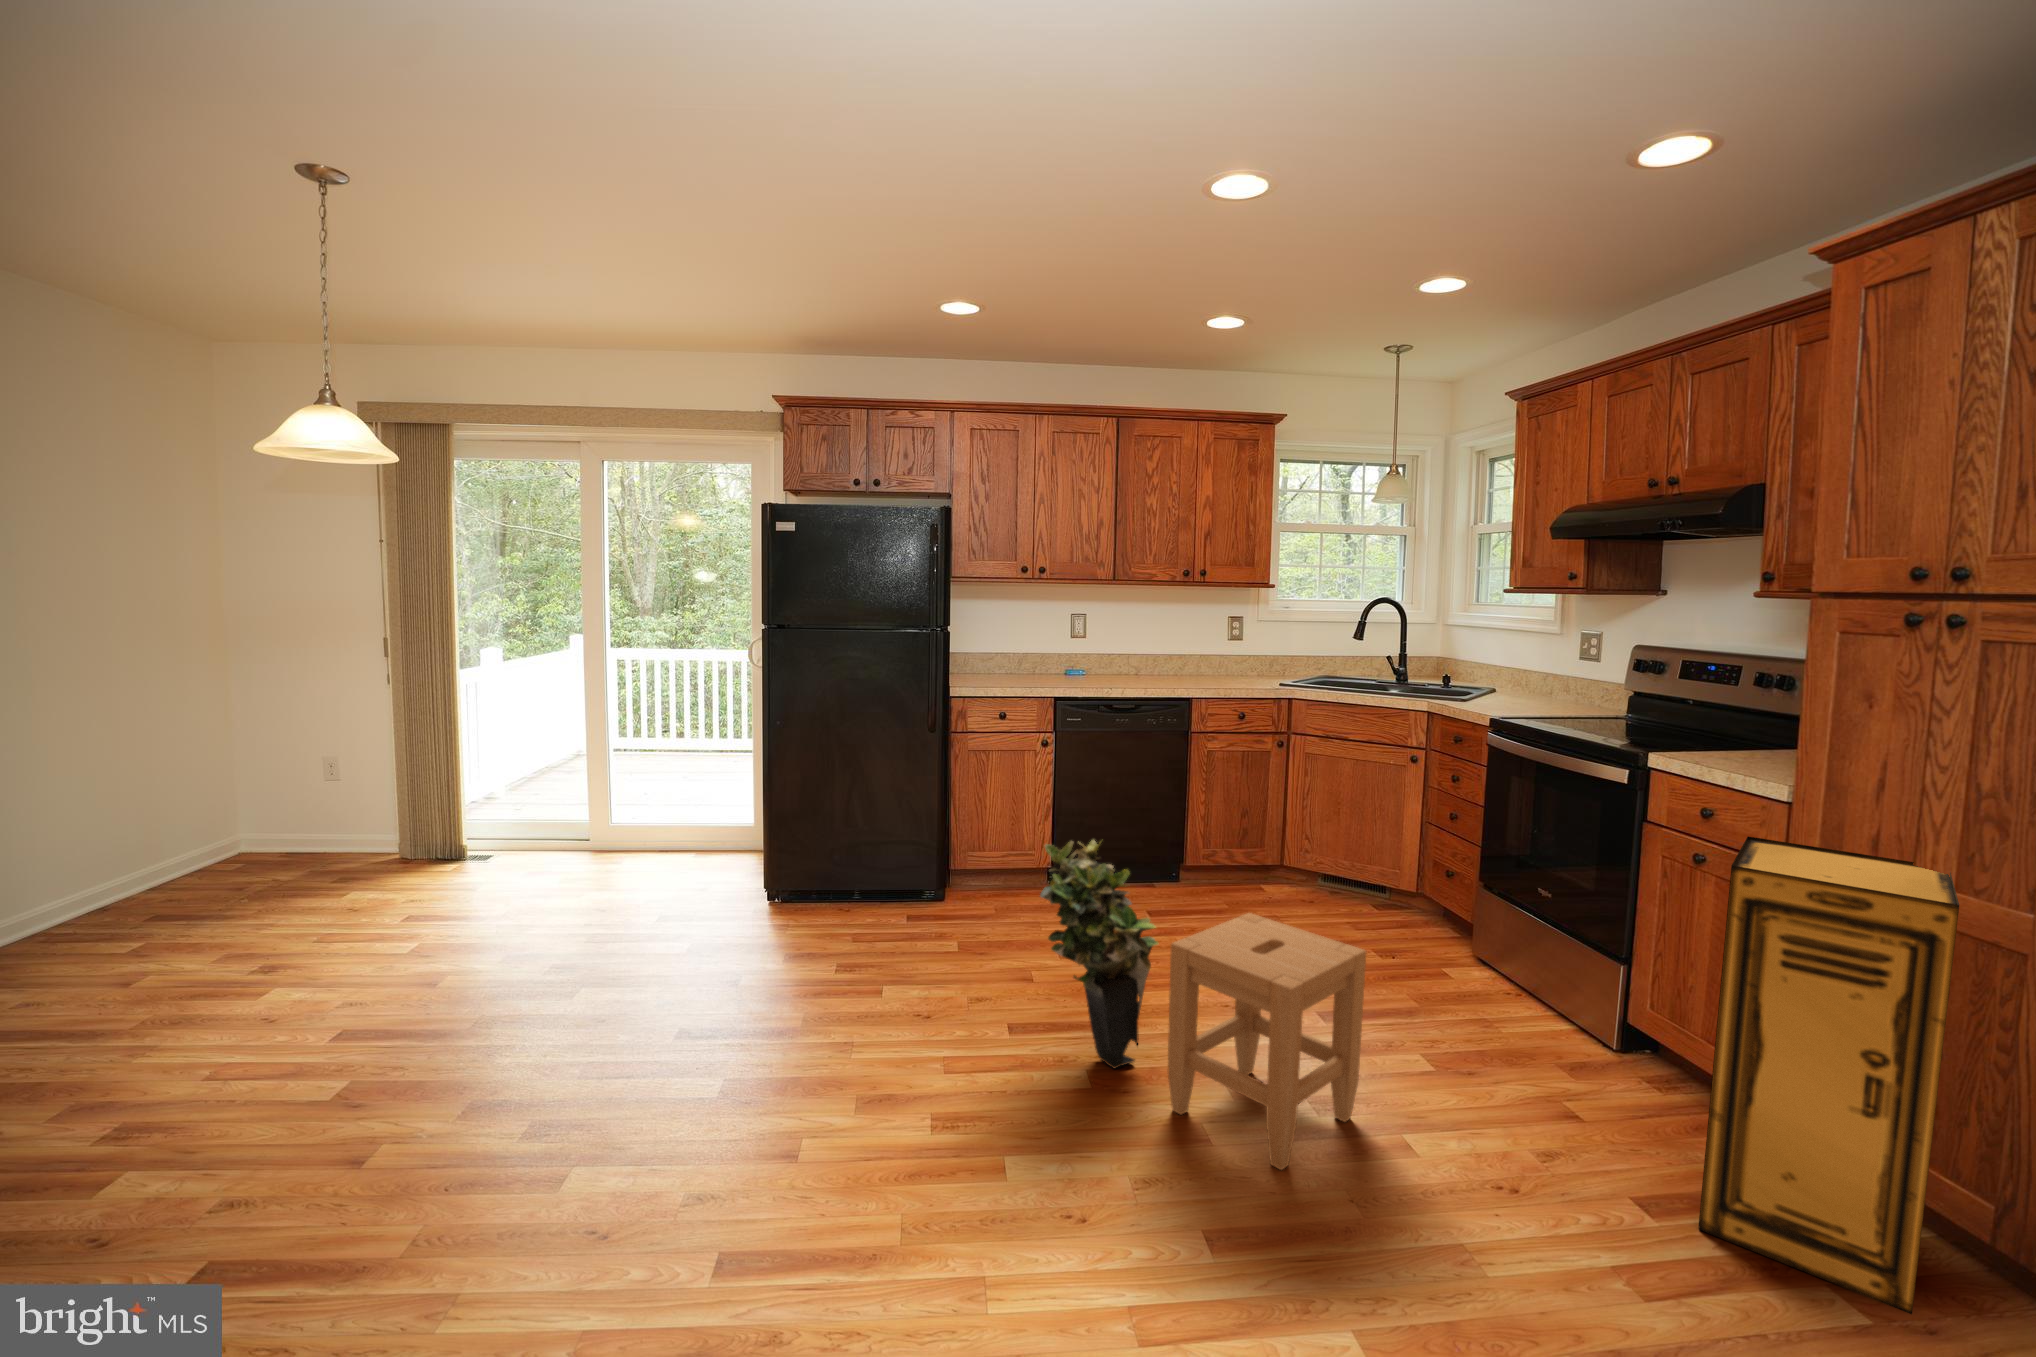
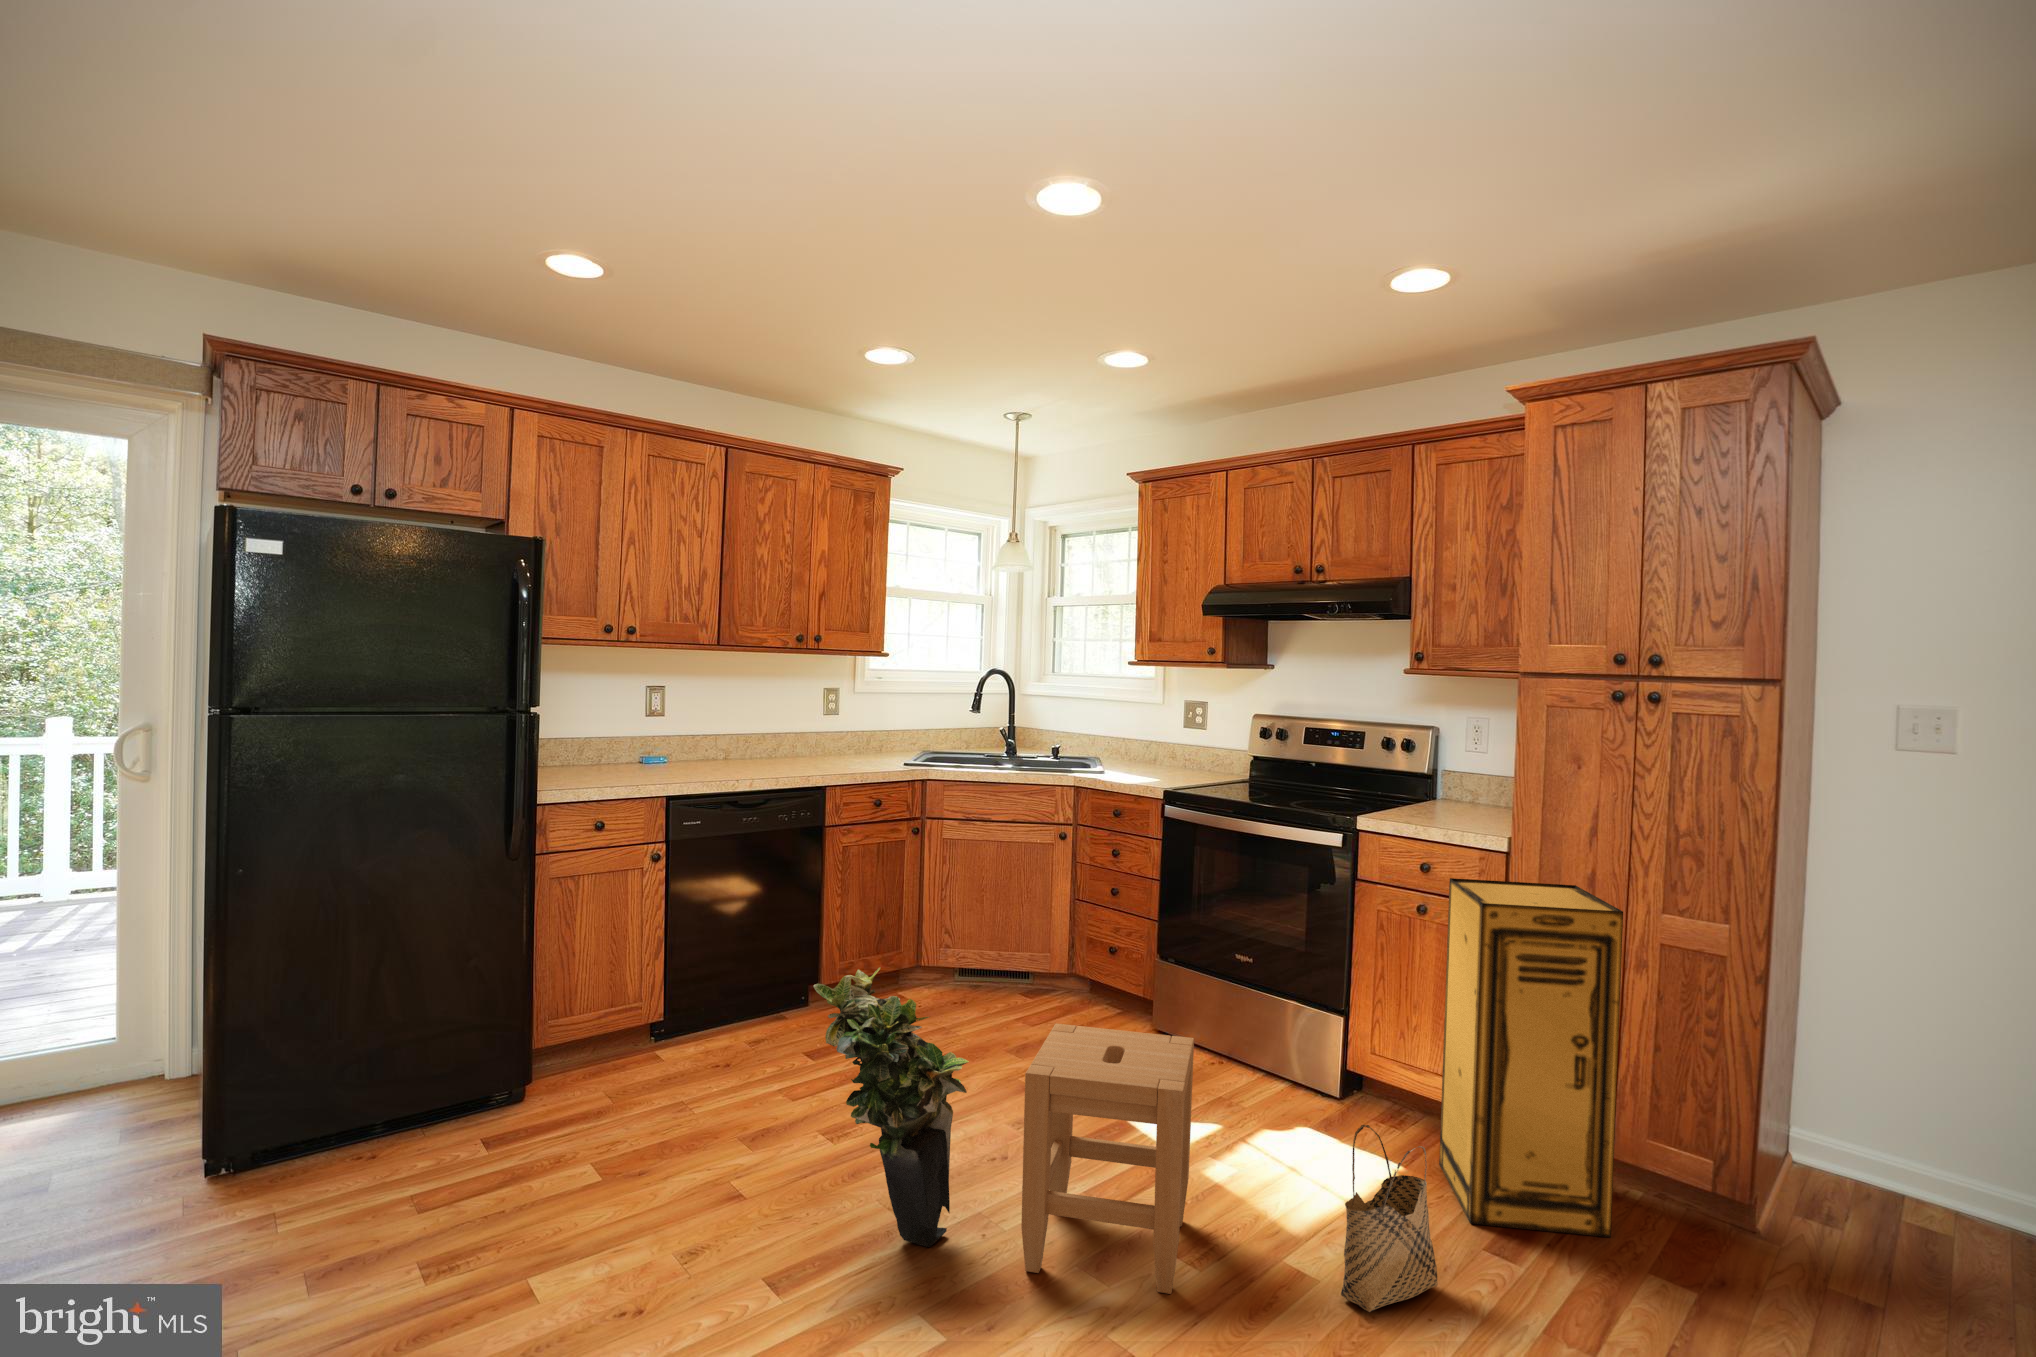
woven basket: none [1453,1073,1581,1267] -> present [1341,1125,1438,1312]

